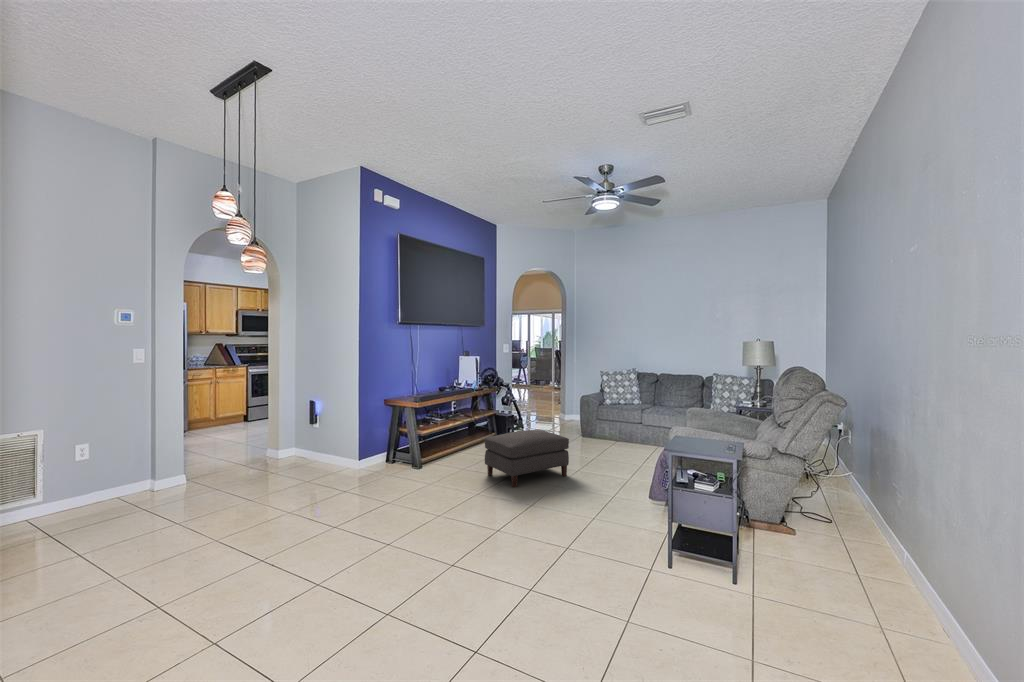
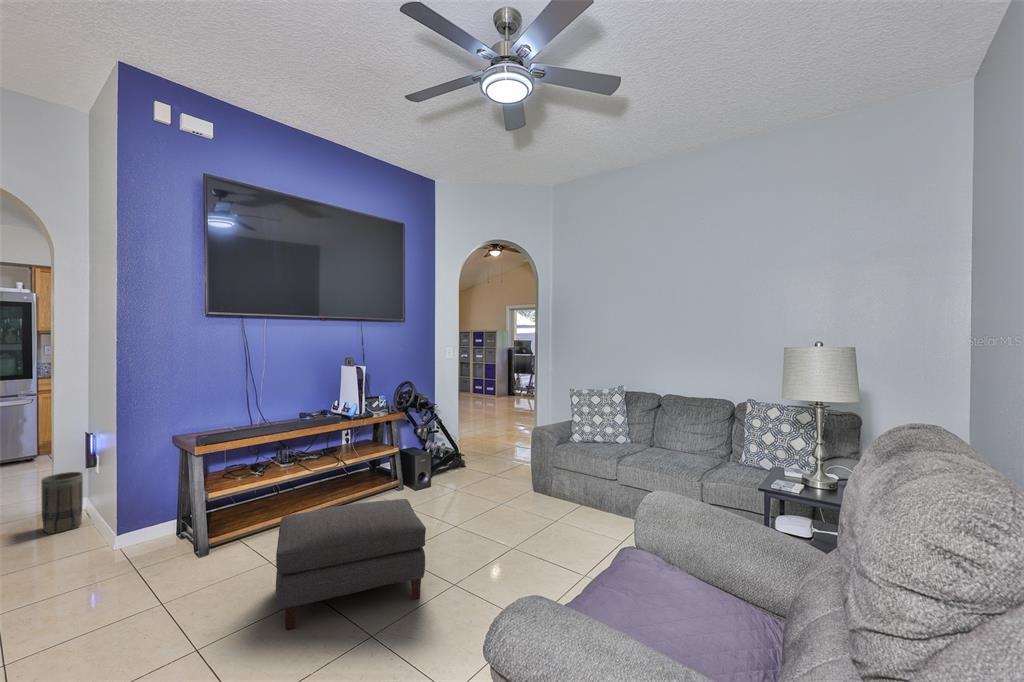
basket: none [291,428,314,466] -> present [41,472,83,534]

